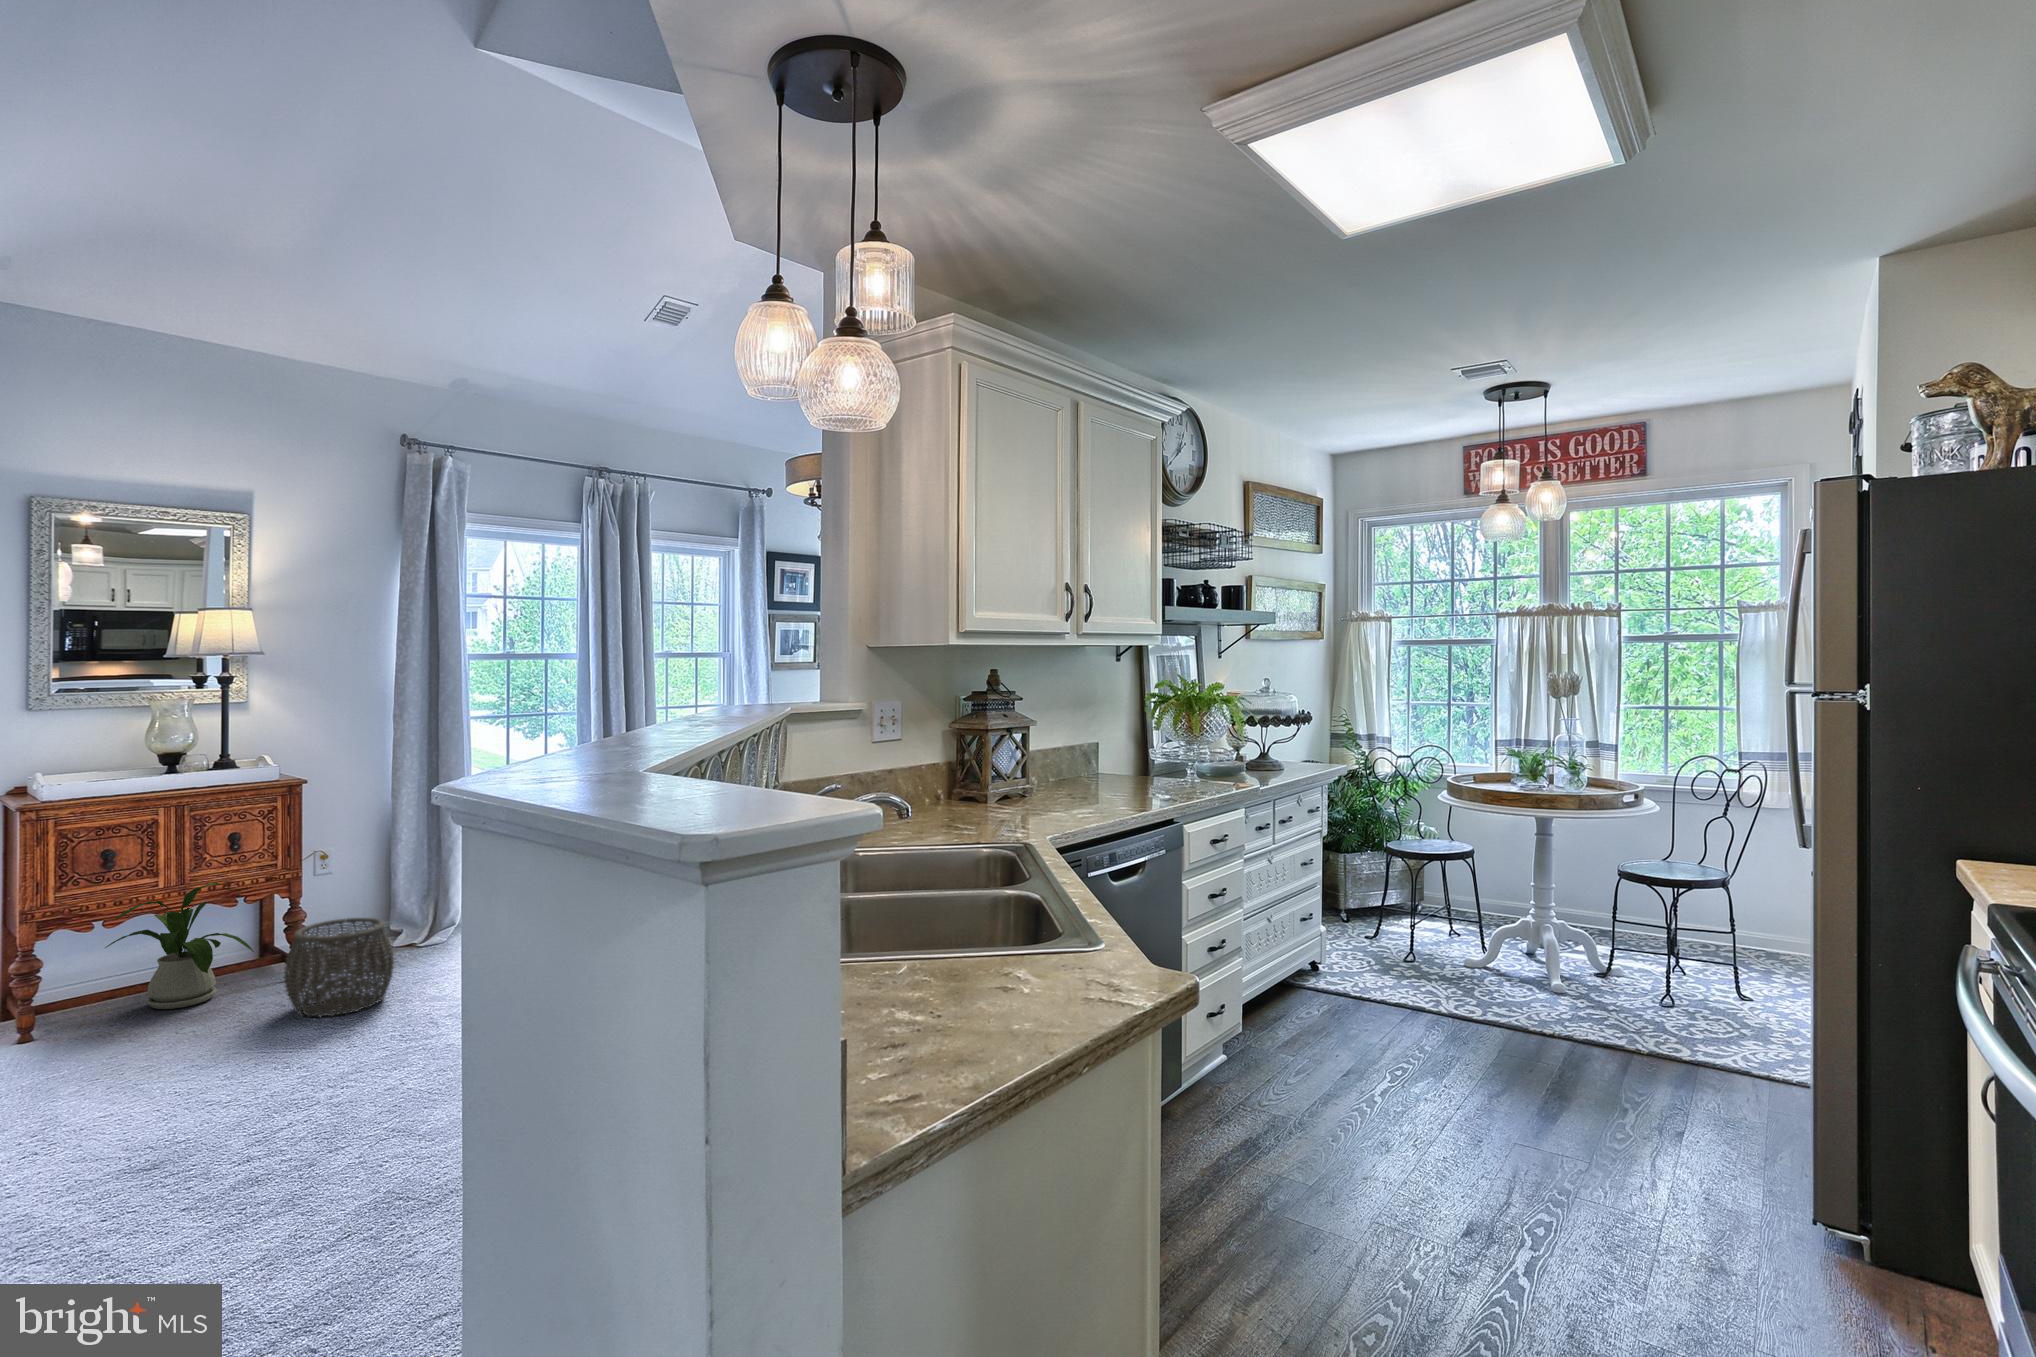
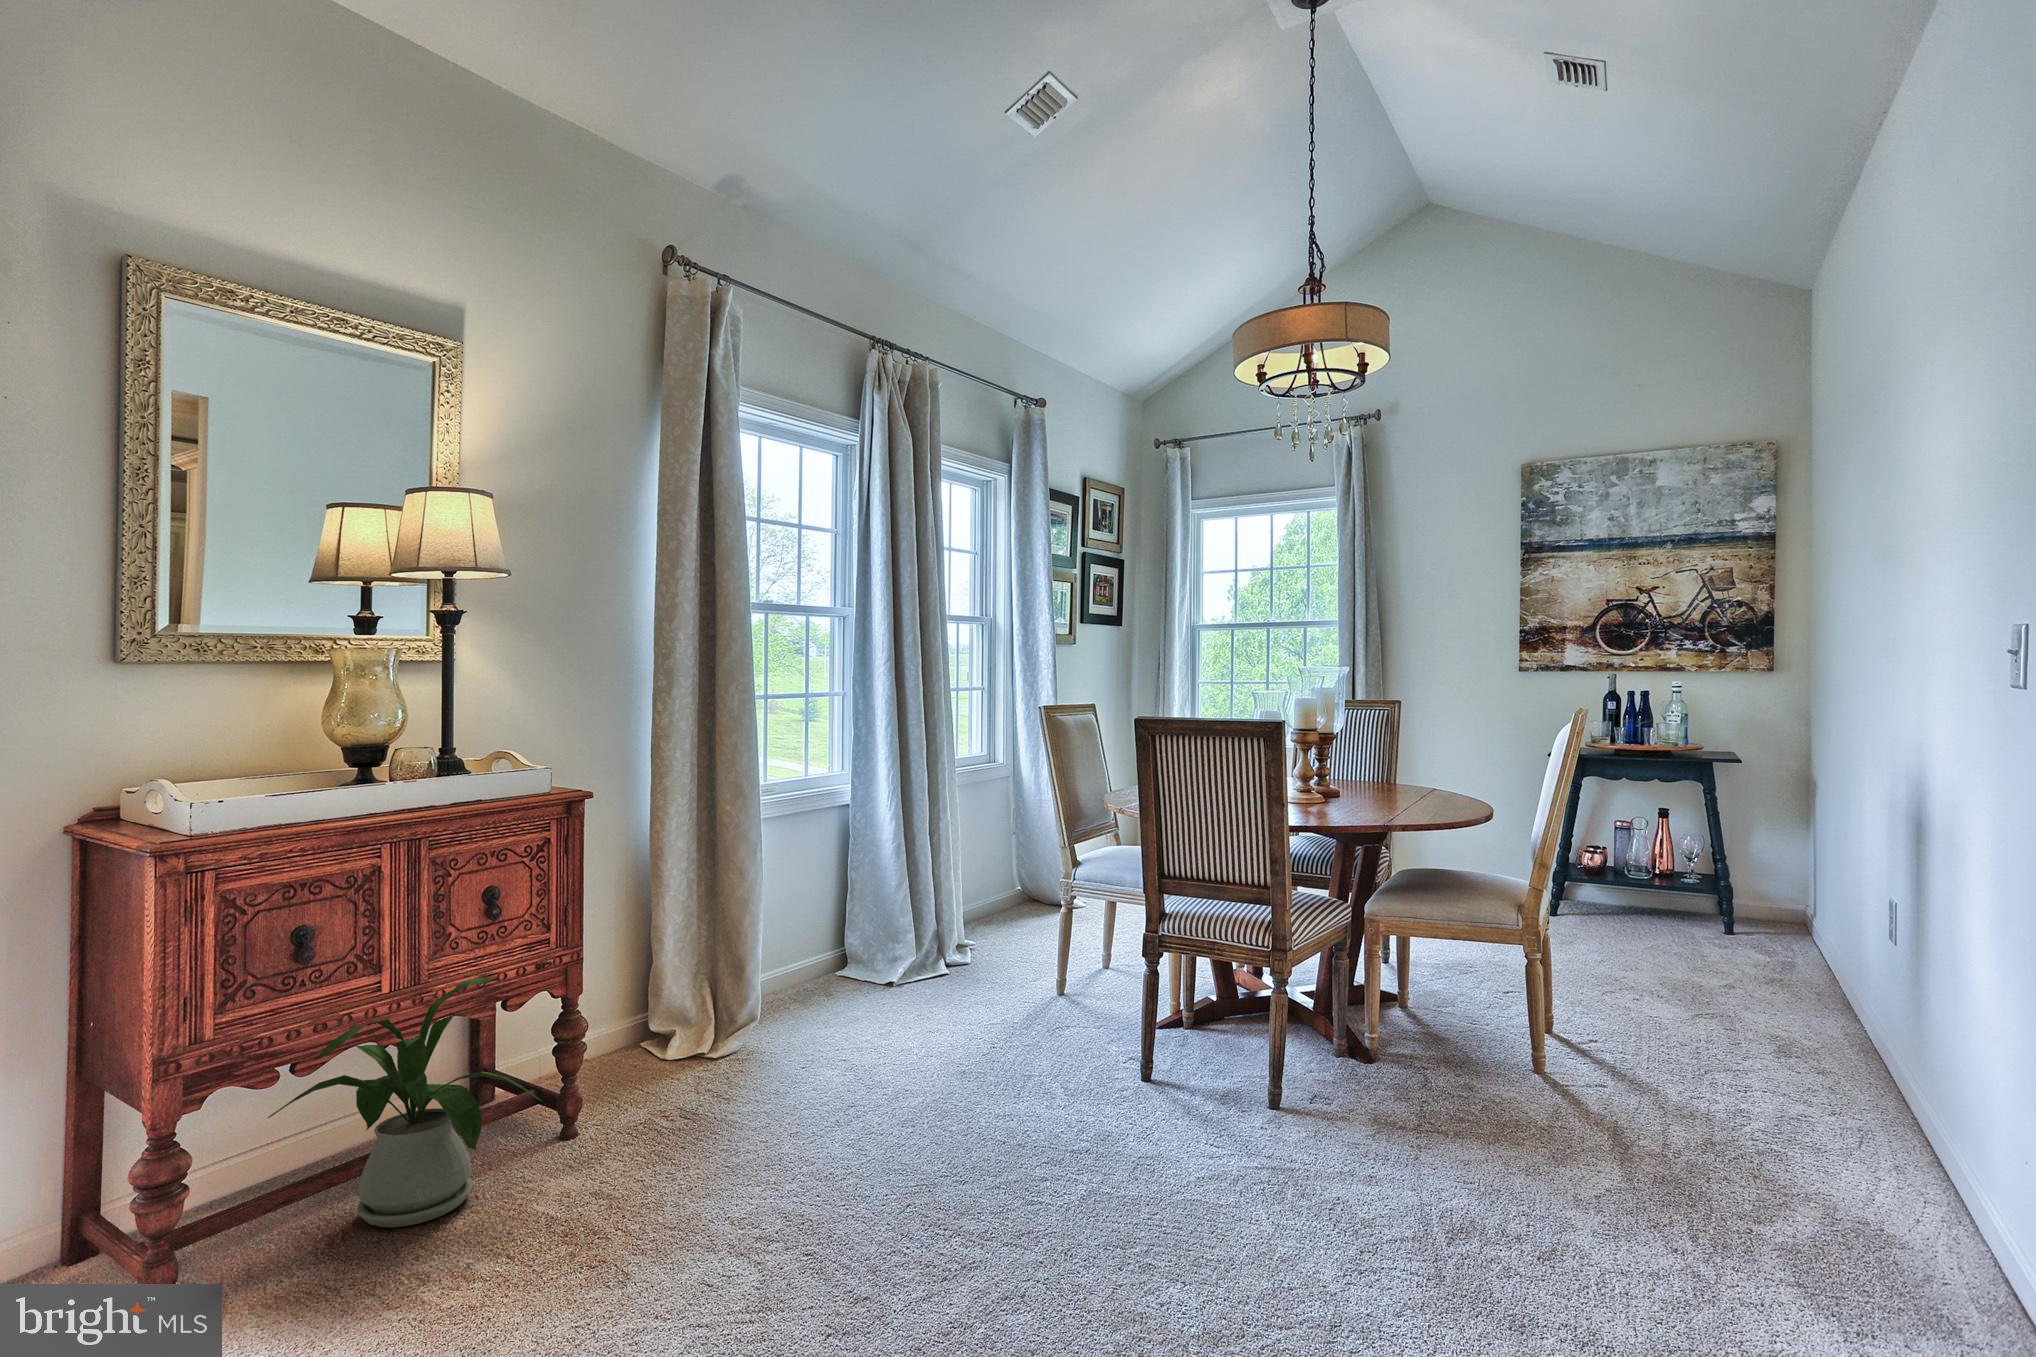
woven basket: present [284,918,394,1017] -> none [638,1025,814,1220]

